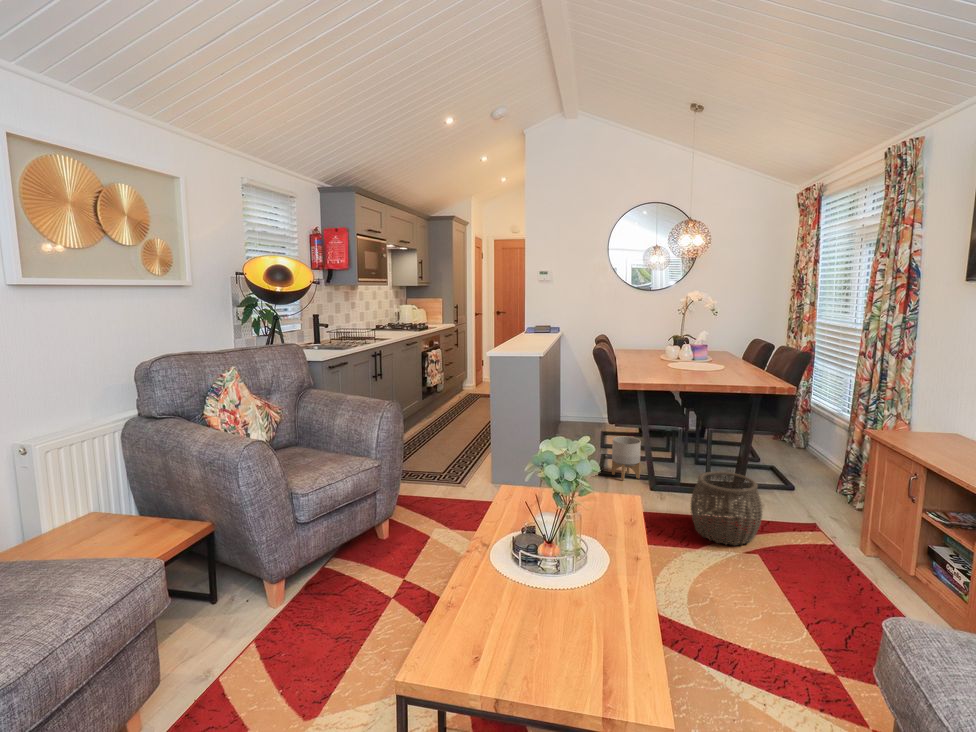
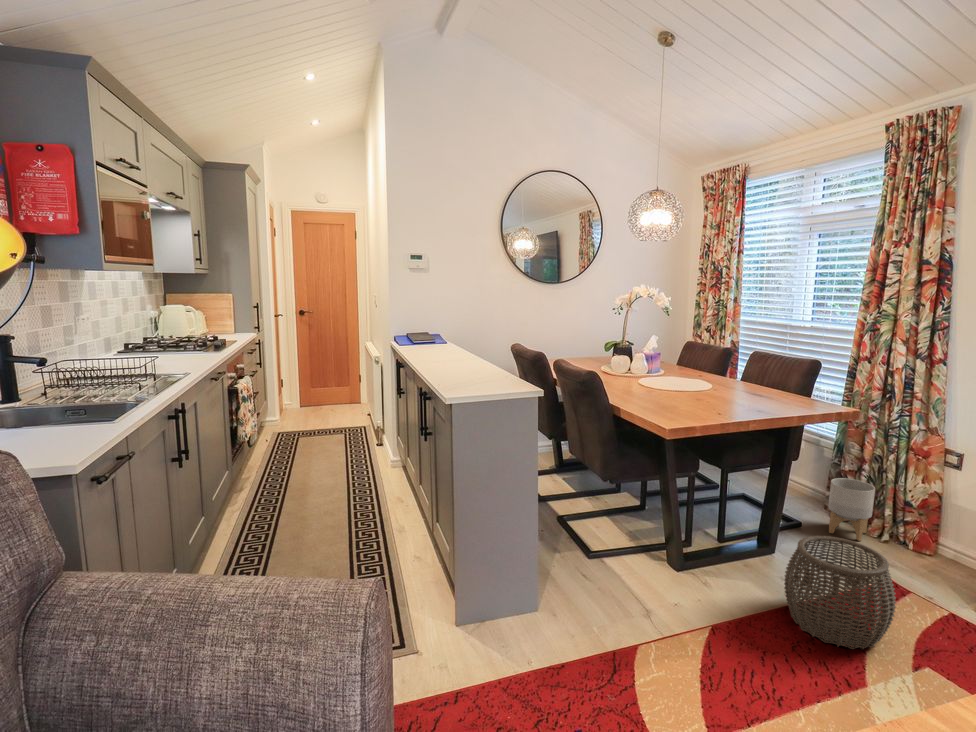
planter: present [612,436,641,480] -> present [829,478,875,541]

